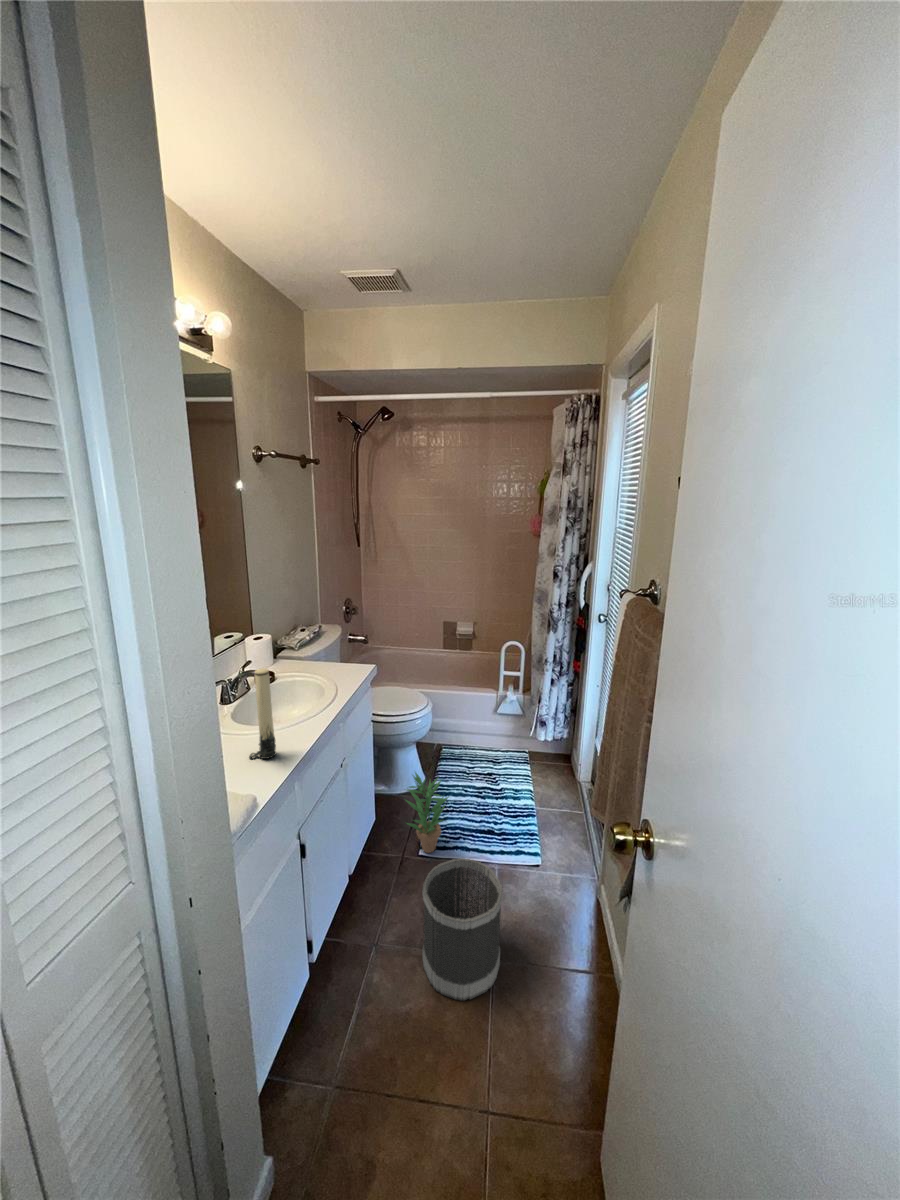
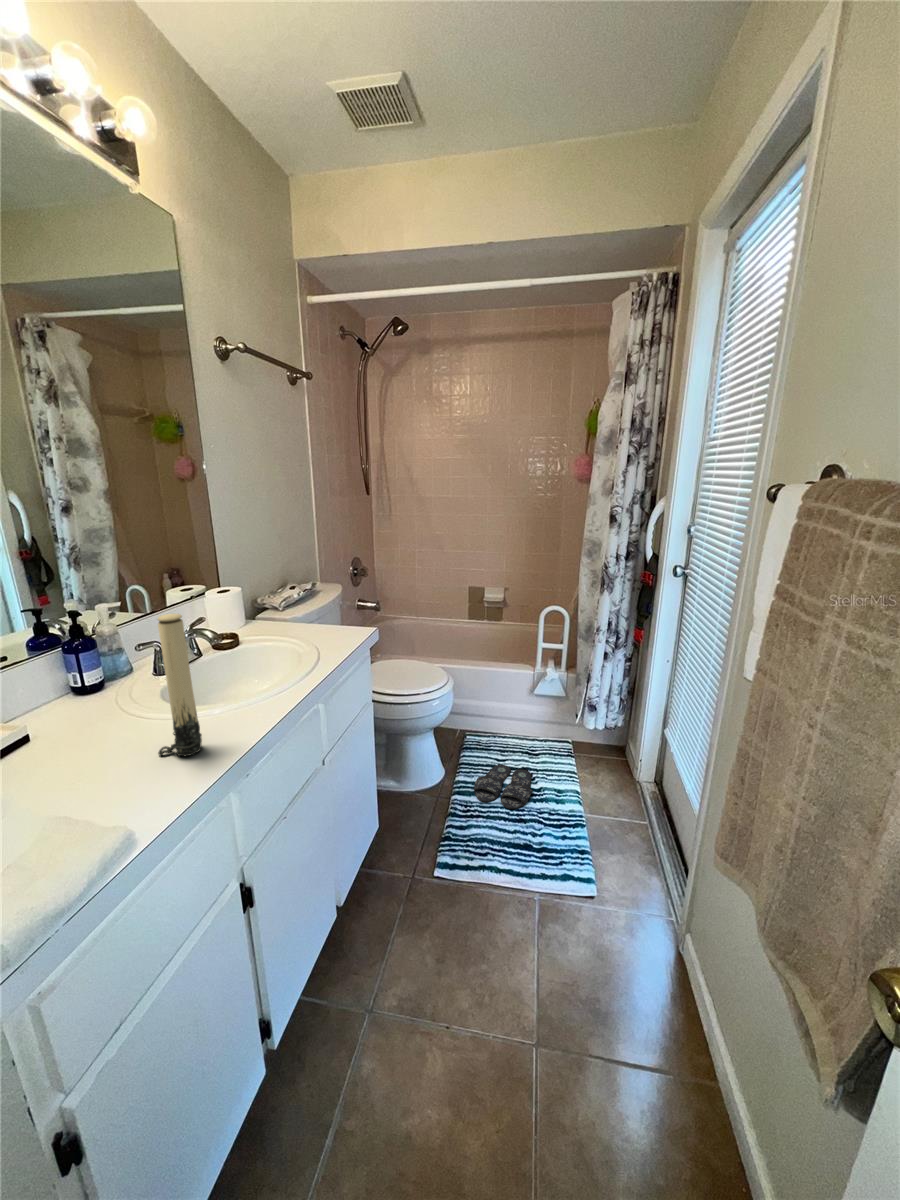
slippers: none [449,771,496,805] -> present [474,764,533,809]
potted plant: present [406,773,448,853] -> none [413,766,476,873]
wastebasket: present [423,858,503,1000] -> none [434,894,551,1108]

